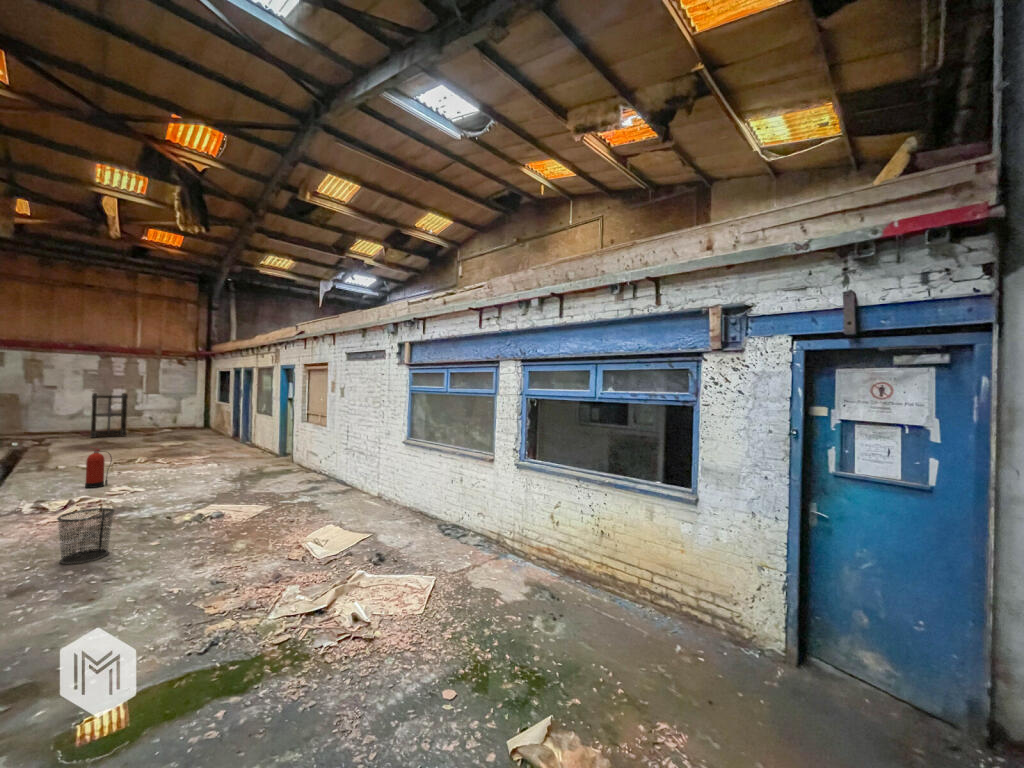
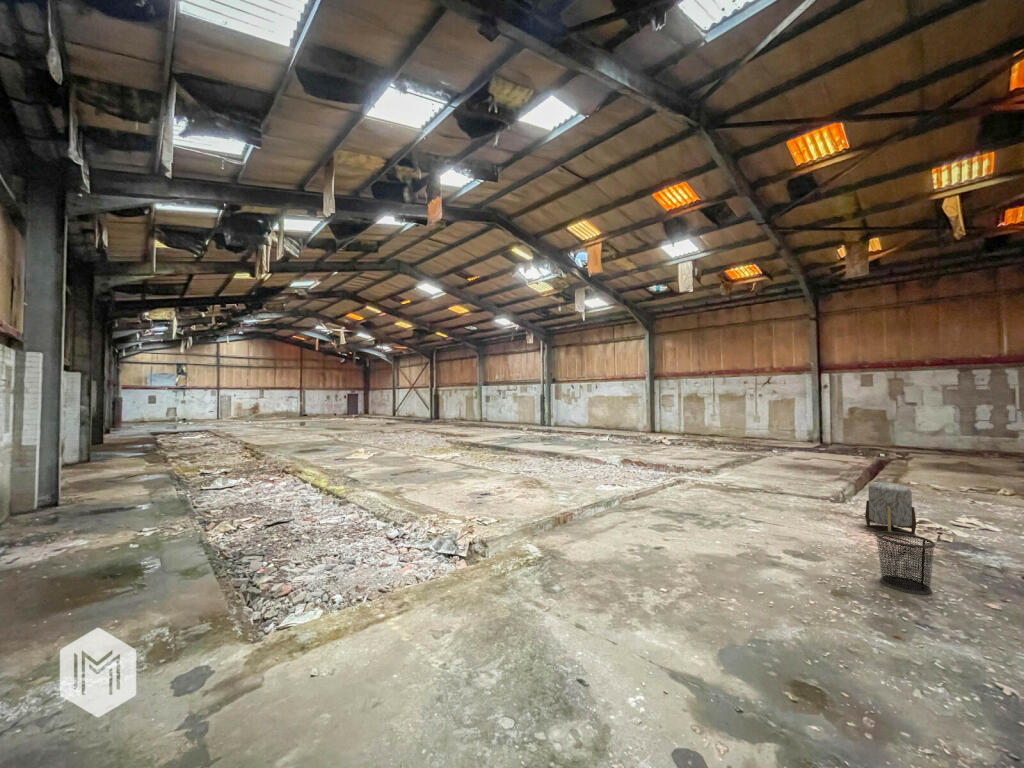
shelving unit: present [90,393,128,438] -> none [951,410,996,461]
fire extinguisher: present [85,447,112,488] -> none [930,466,958,513]
stool: none [23,469,81,520] -> present [865,482,917,534]

